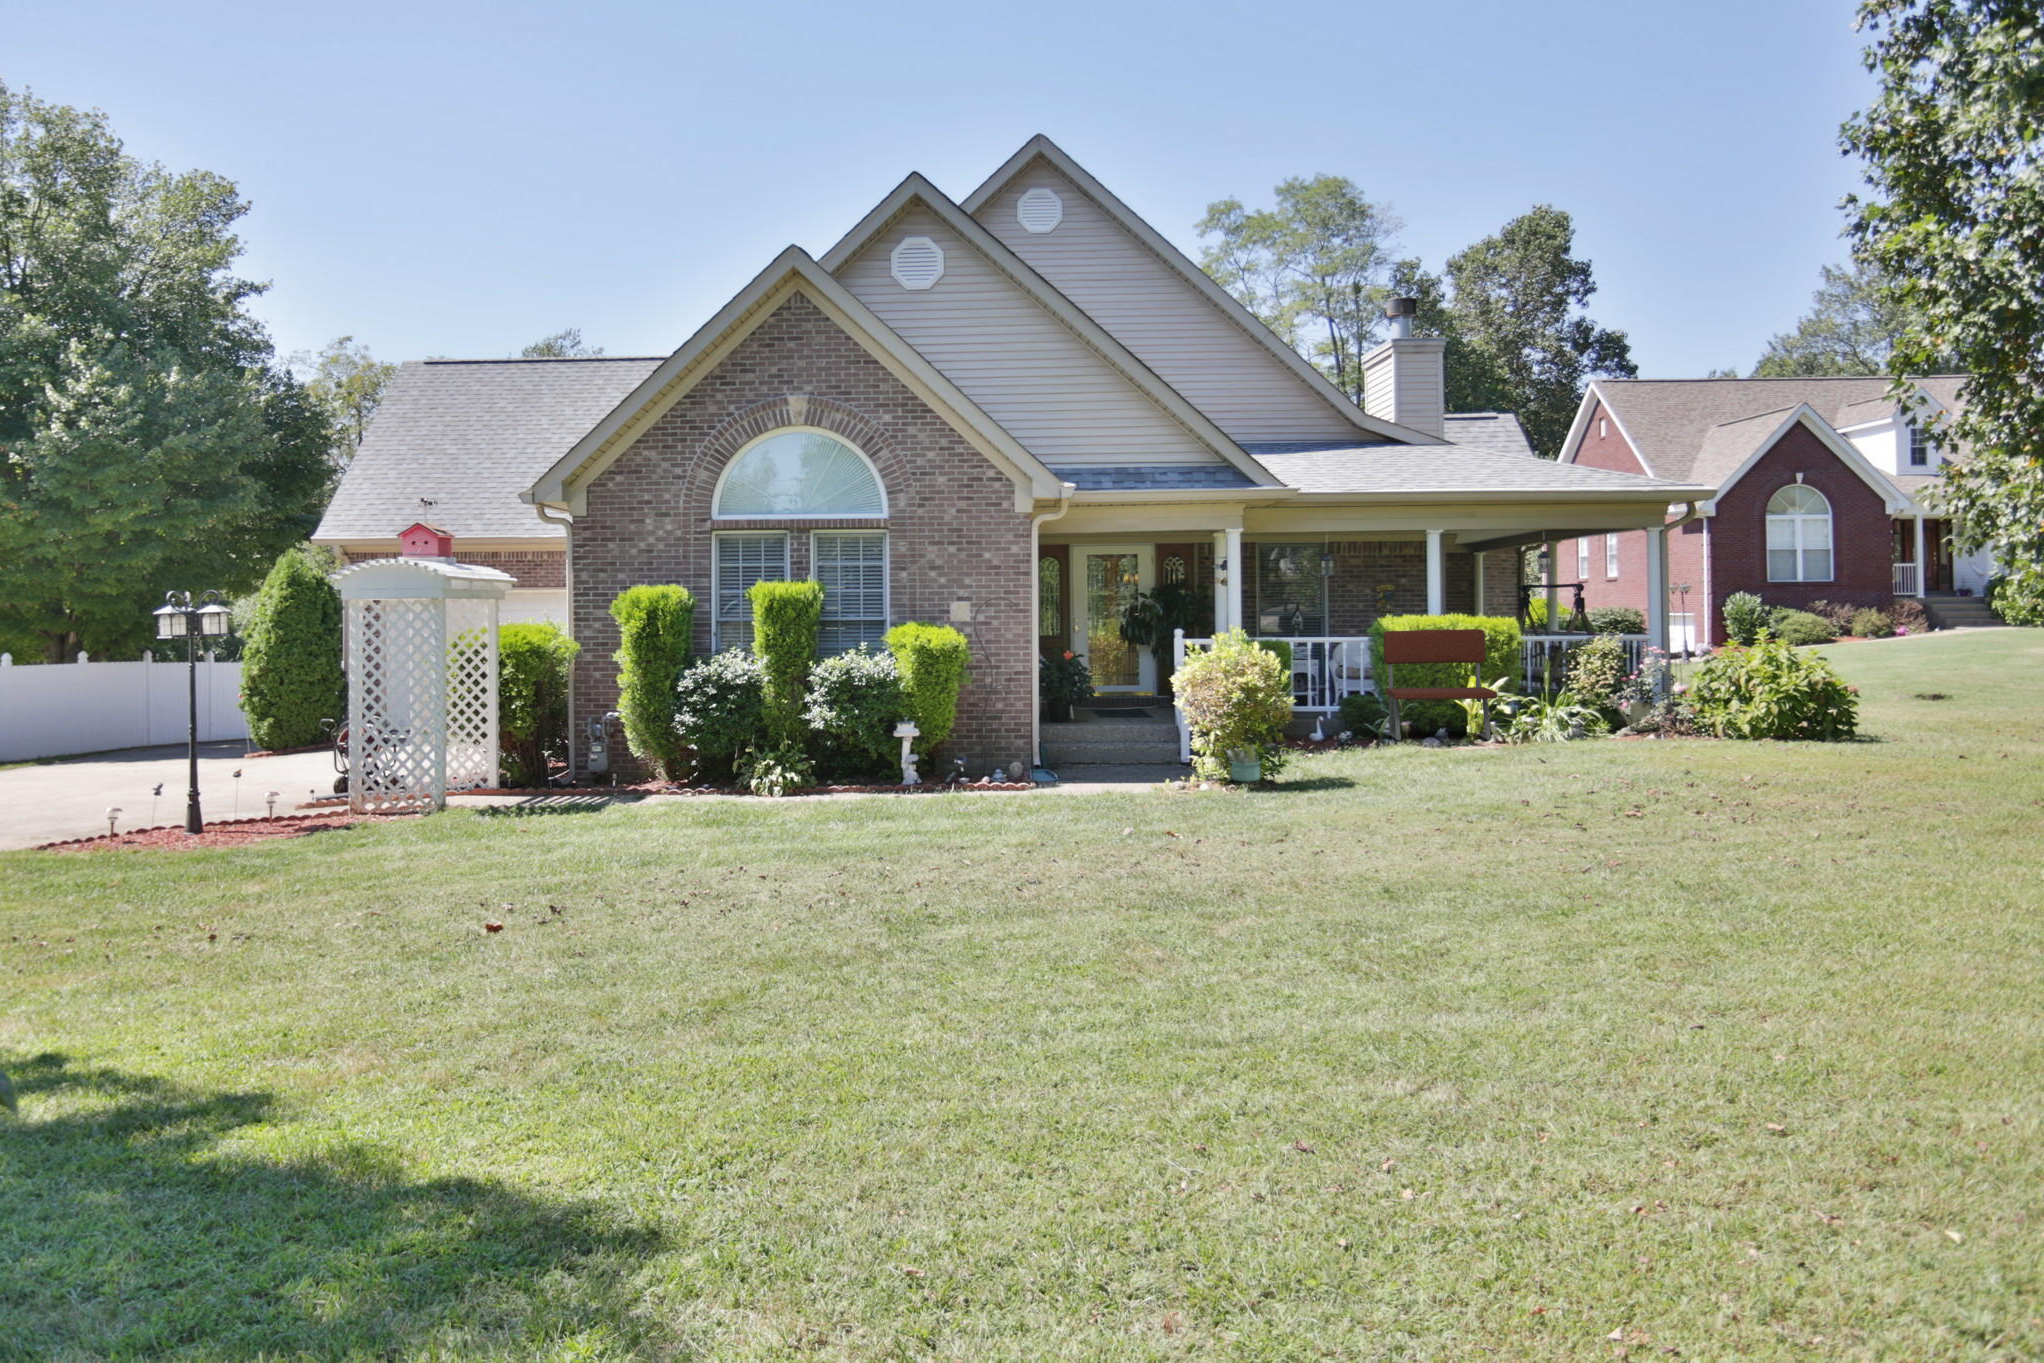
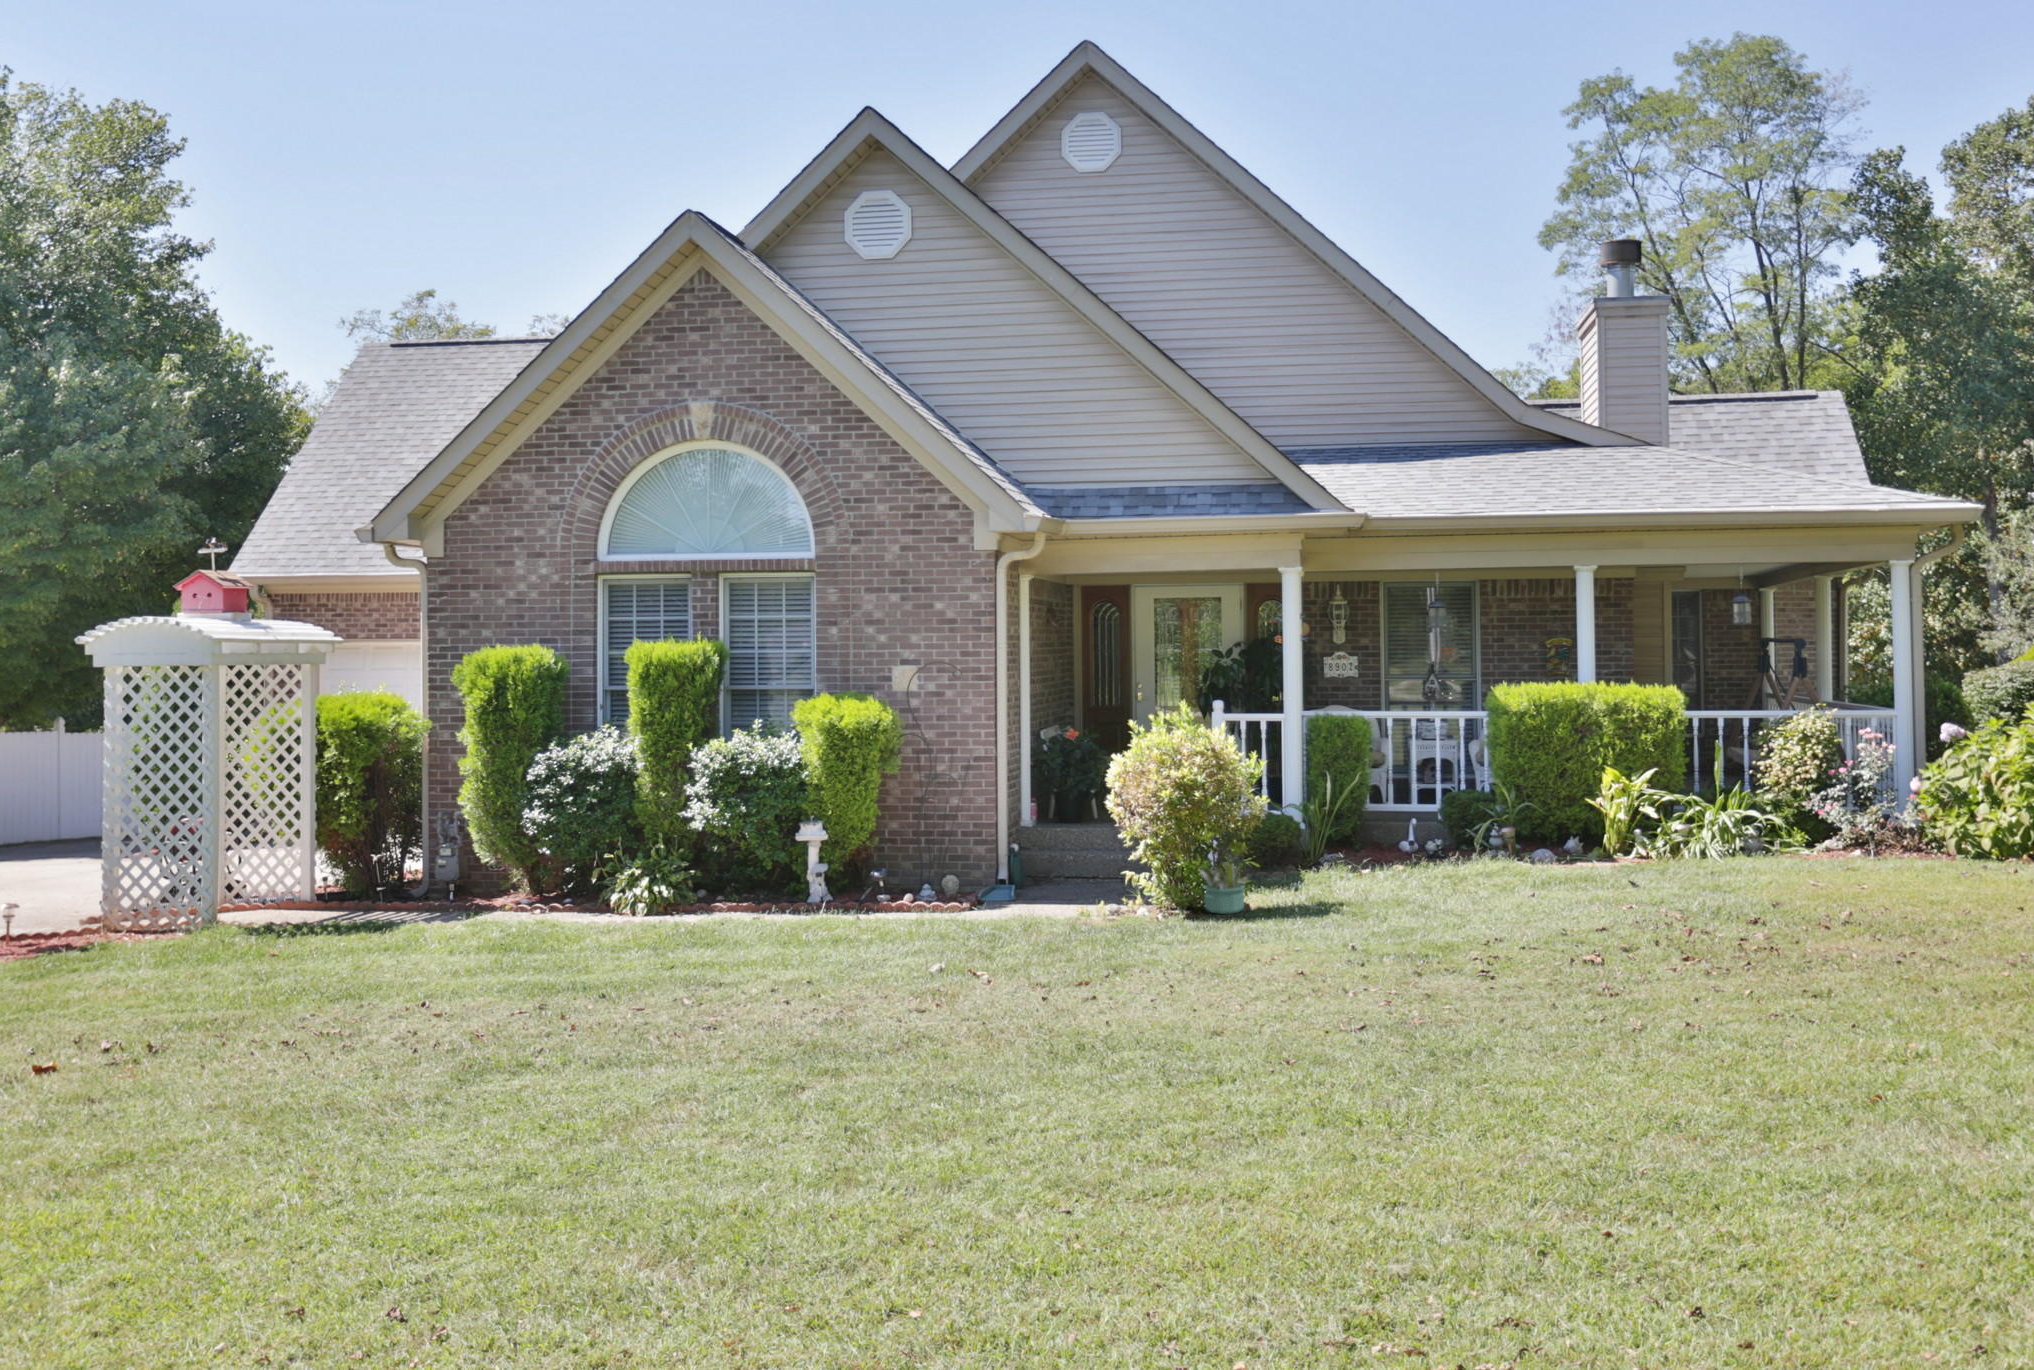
bench: present [1384,629,1497,740] -> none [1487,703,1629,855]
watering can: present [1607,698,1651,732] -> none [1800,793,1868,847]

